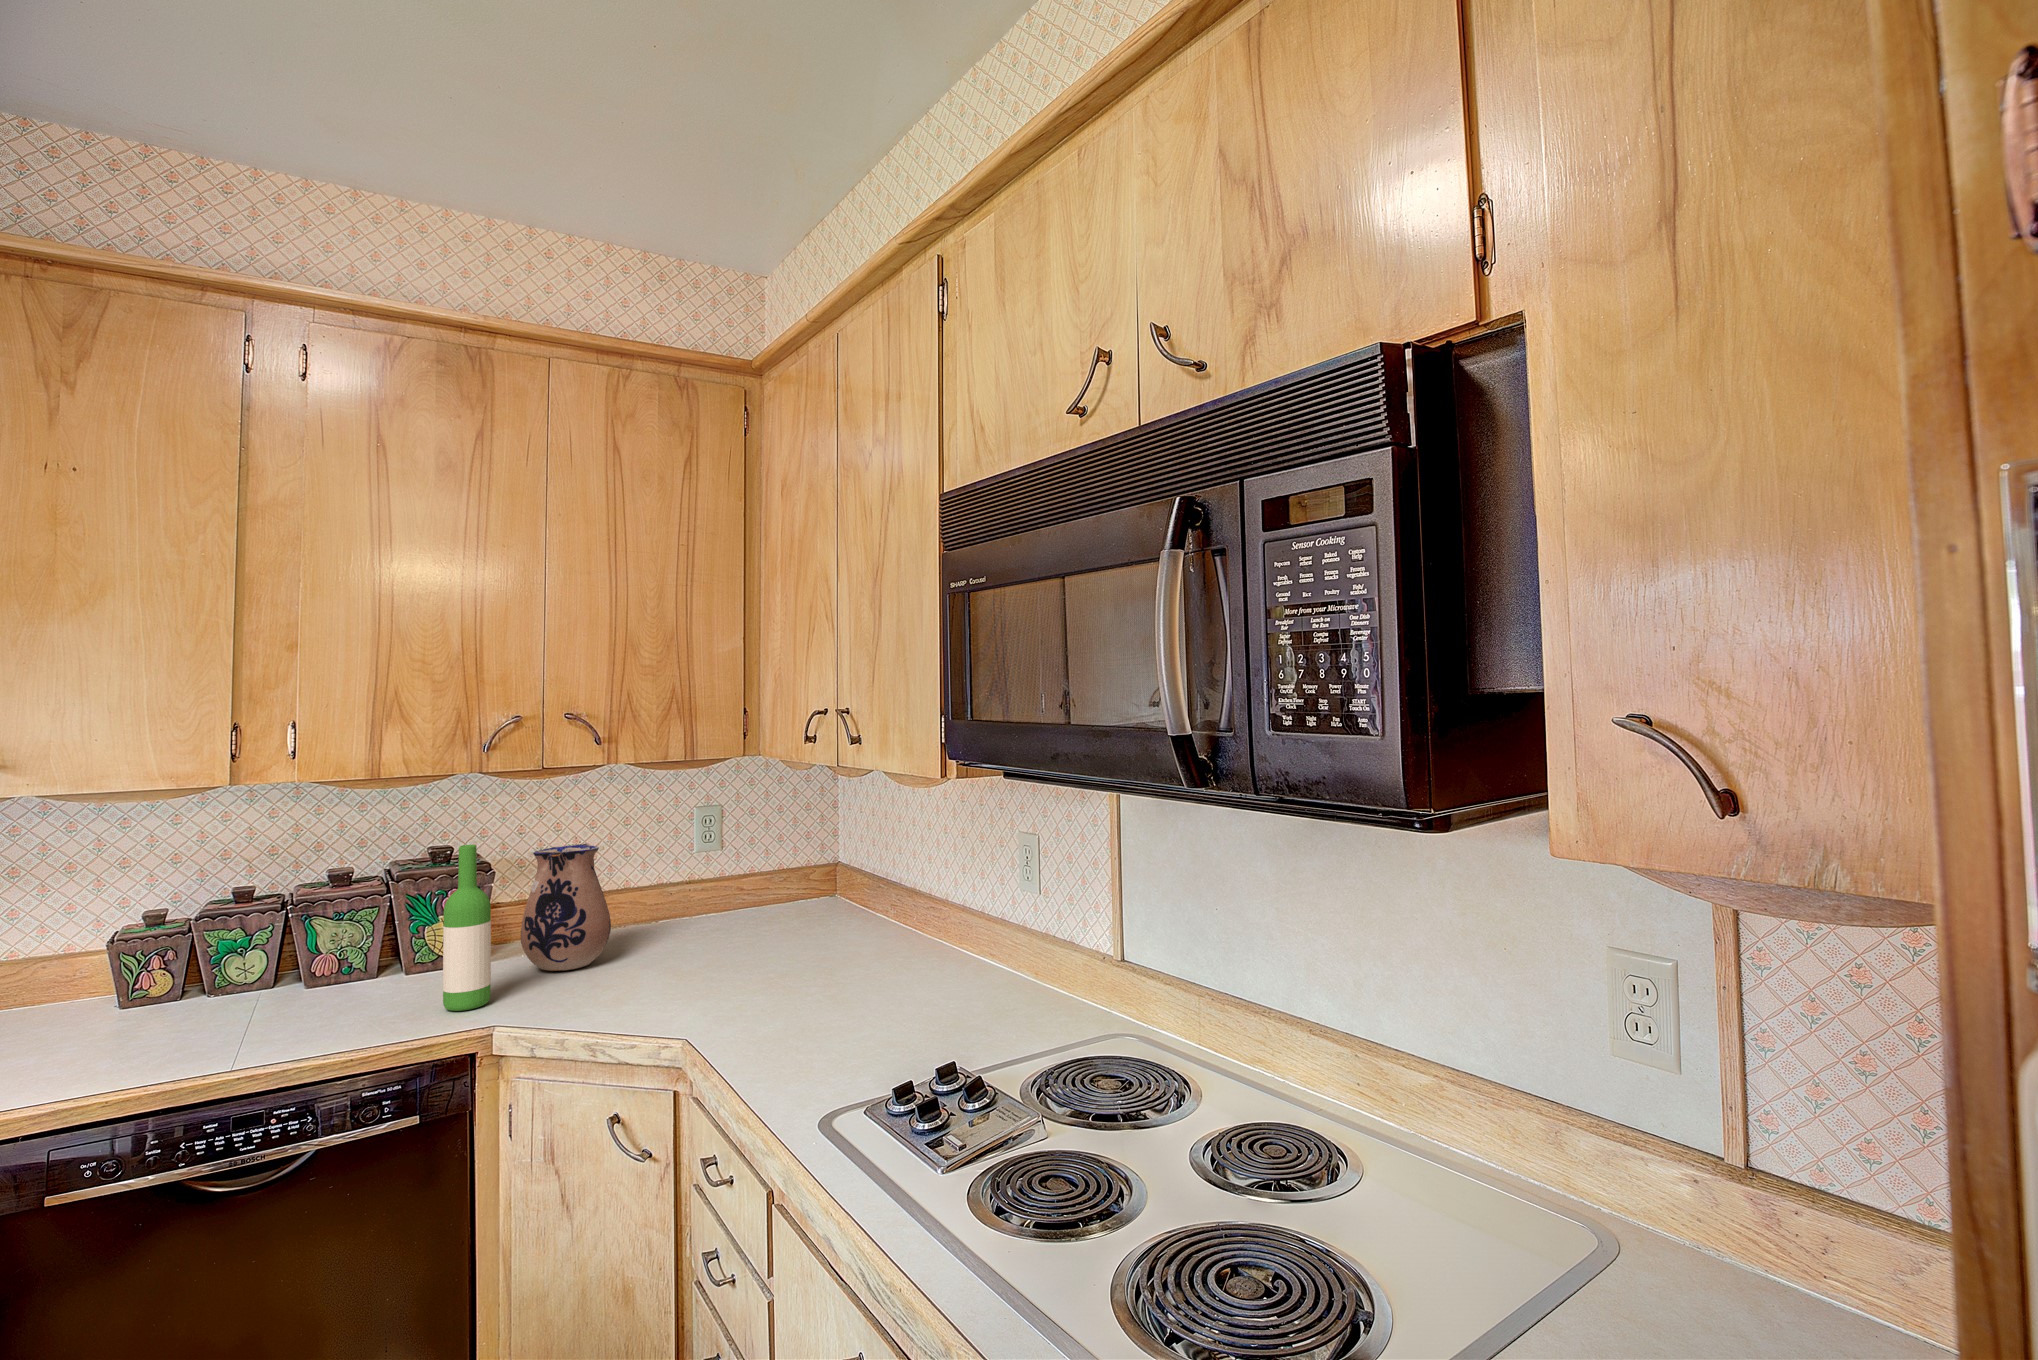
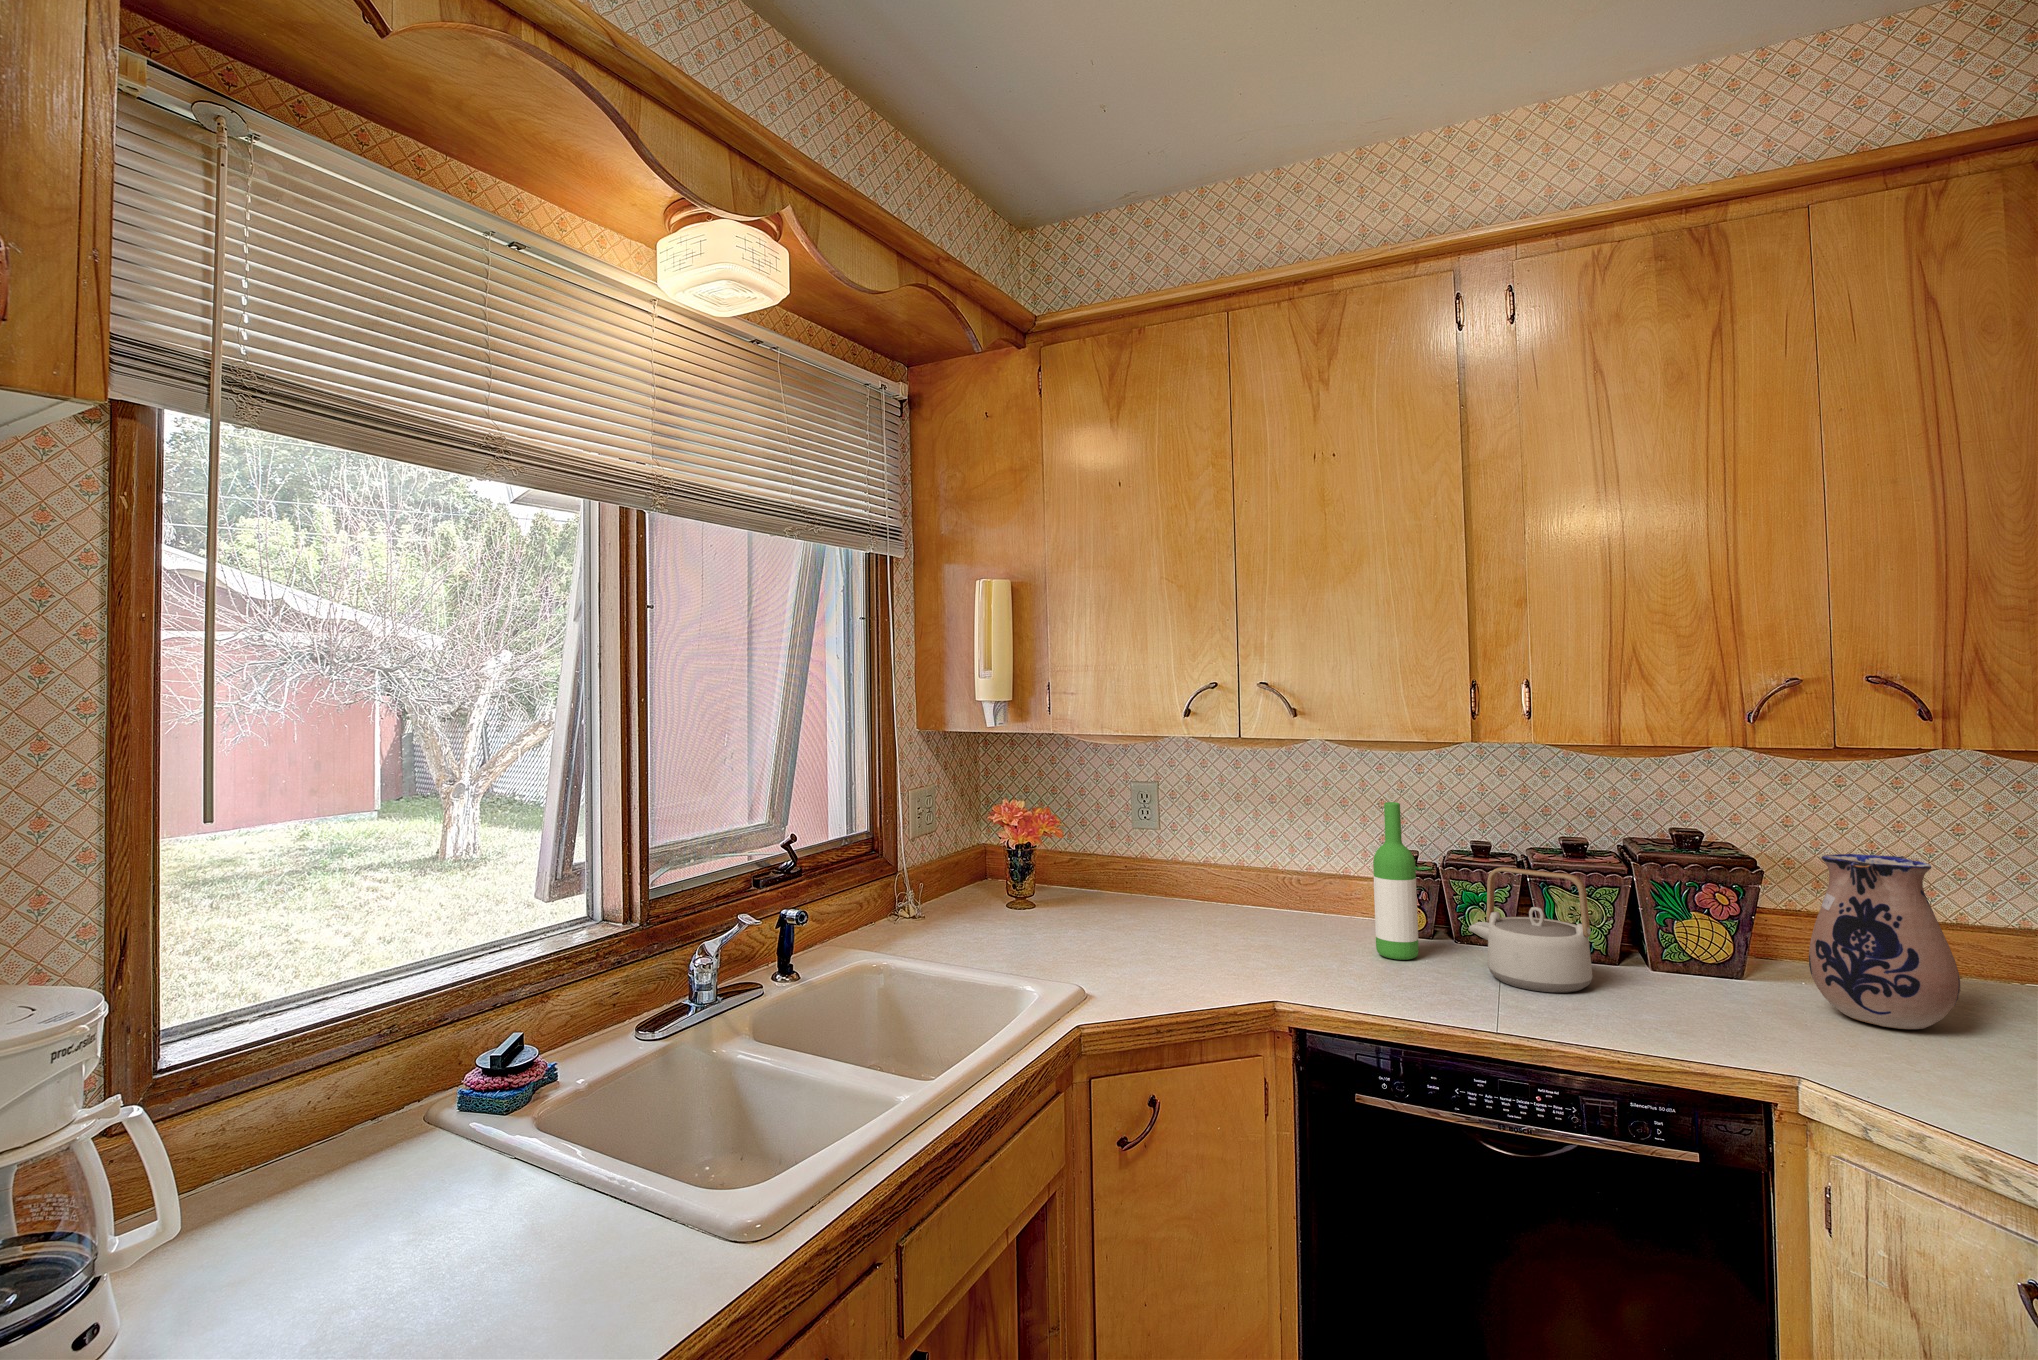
wine bottle: present [443,845,491,1011] -> present [1373,802,1419,960]
teapot: none [218,903,346,1024] -> present [1469,867,1592,993]

